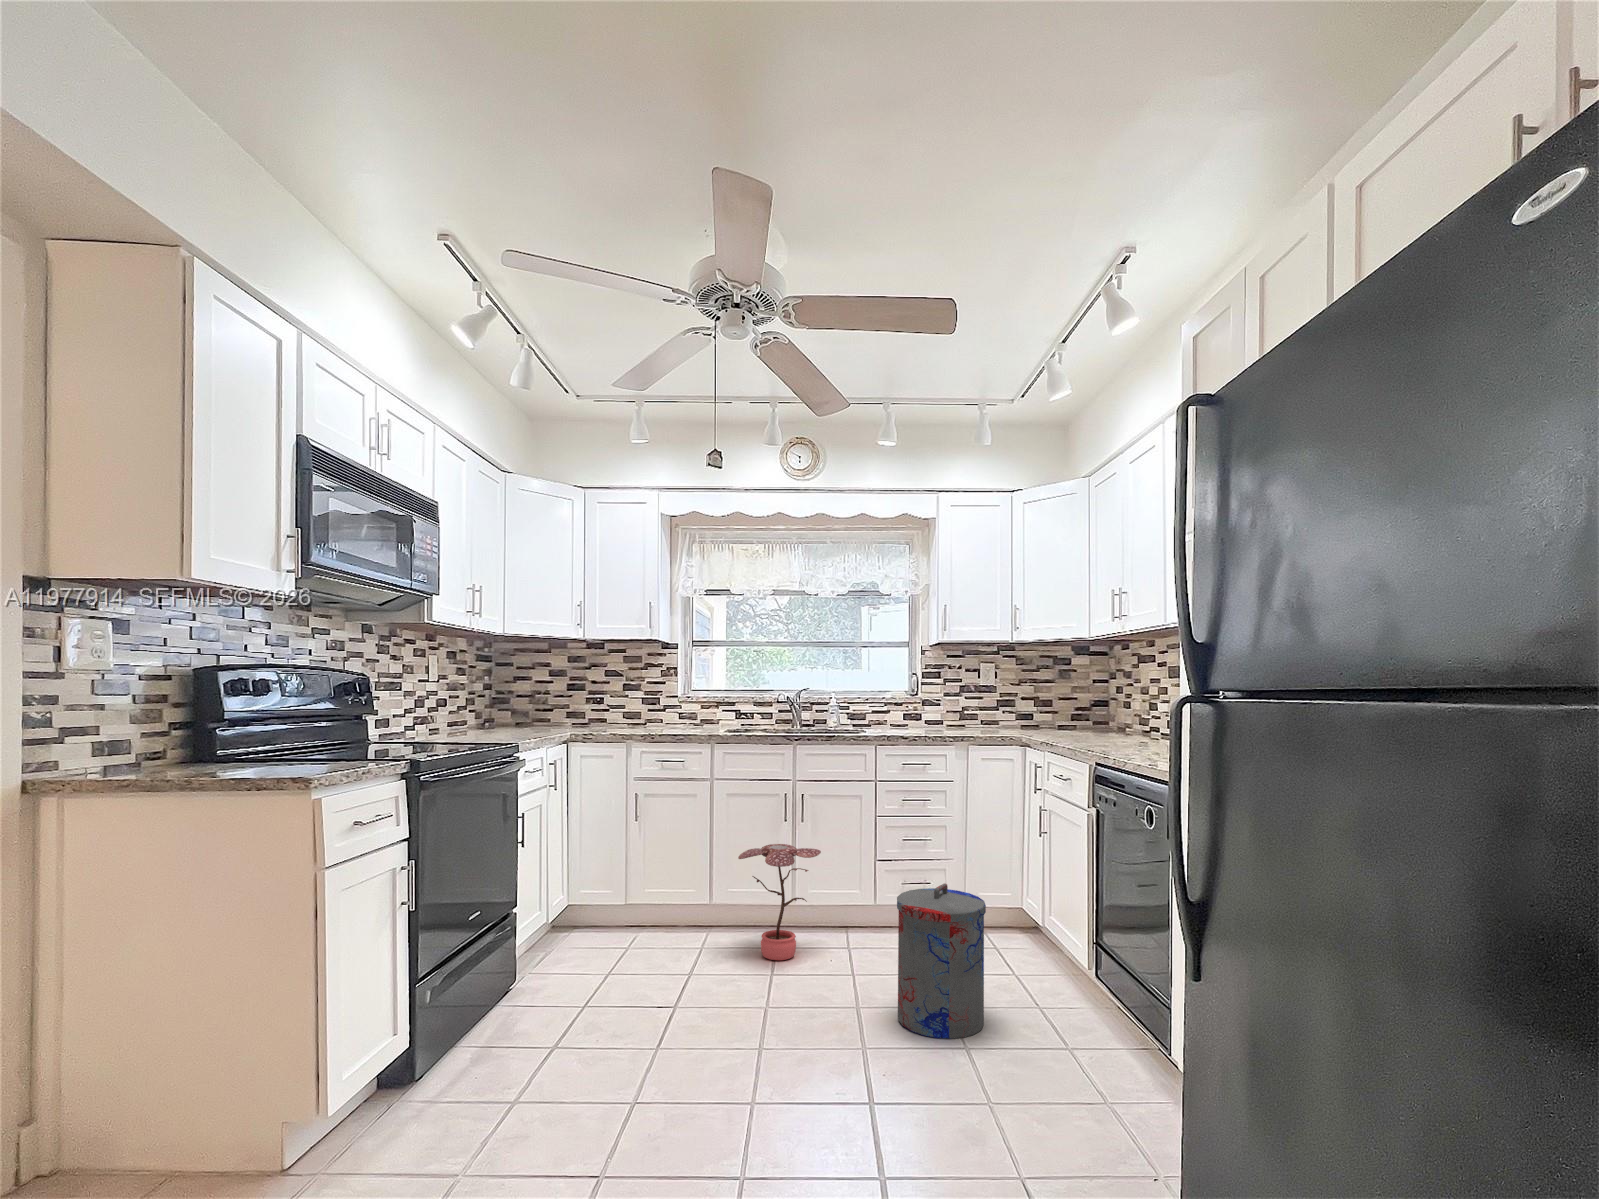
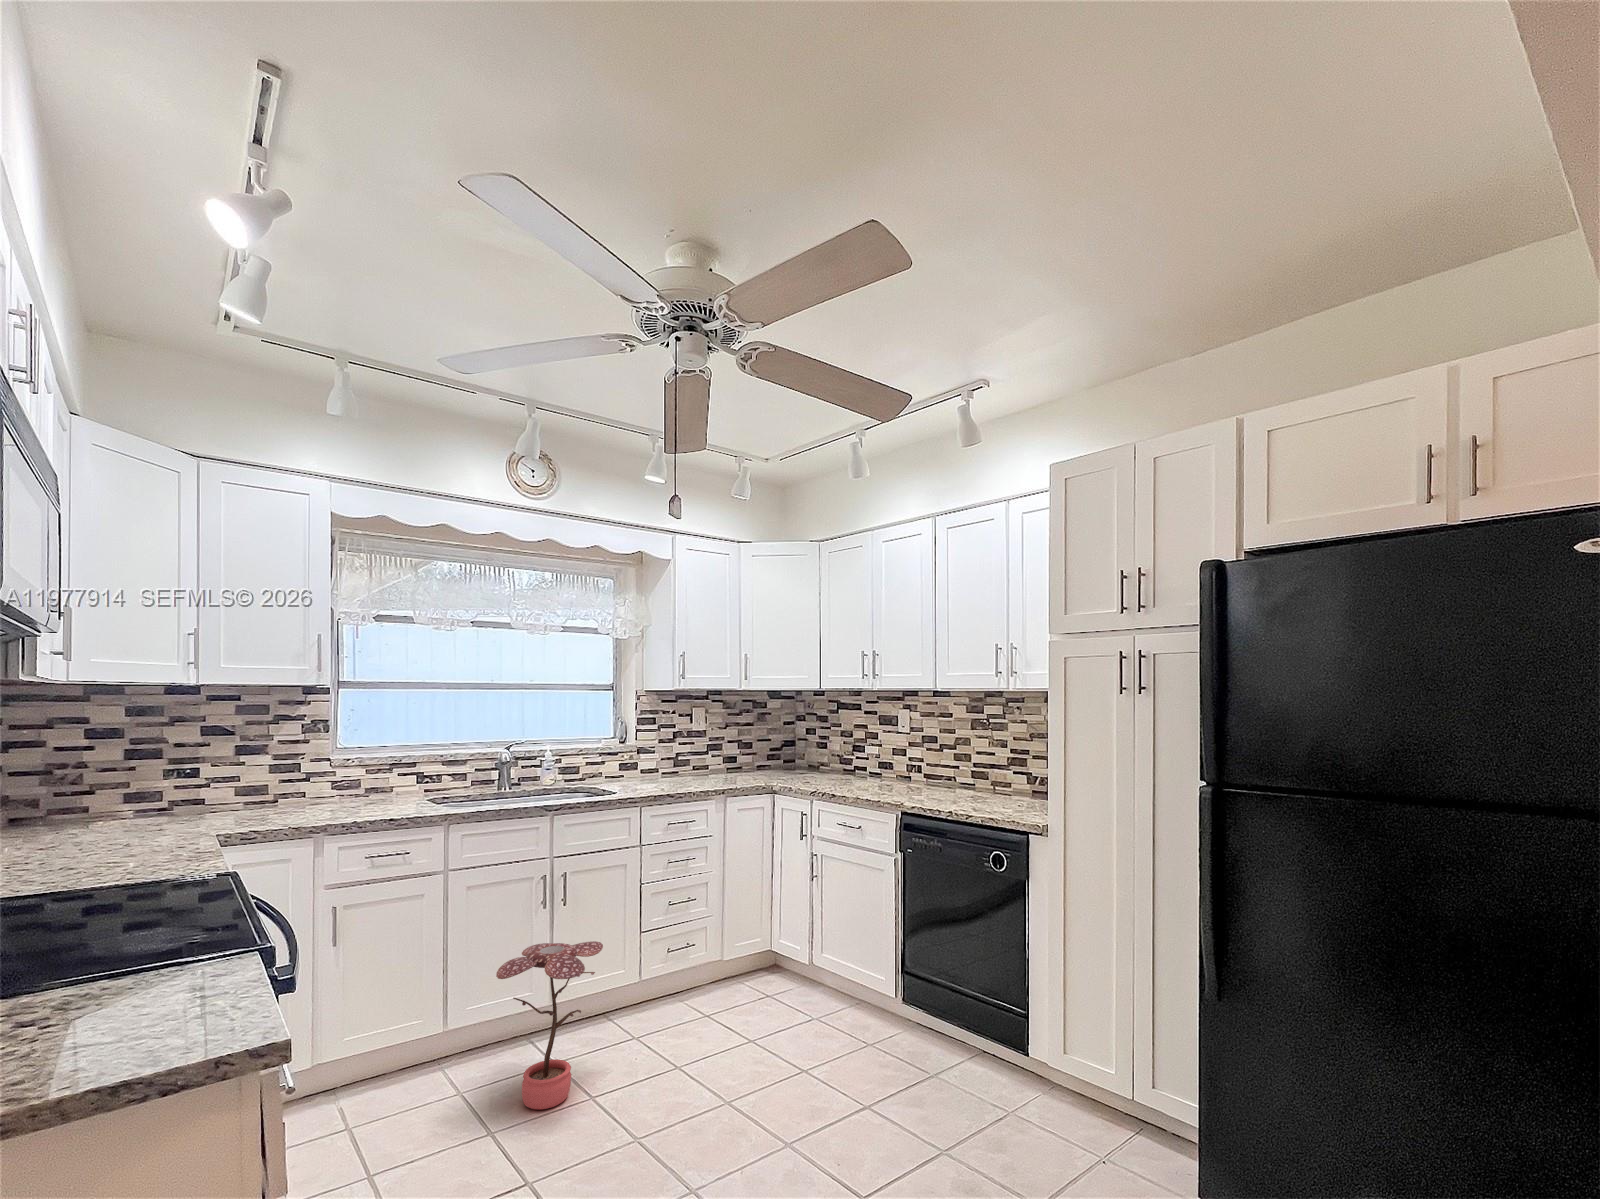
trash can: present [897,884,986,1039] -> none [767,957,866,1156]

